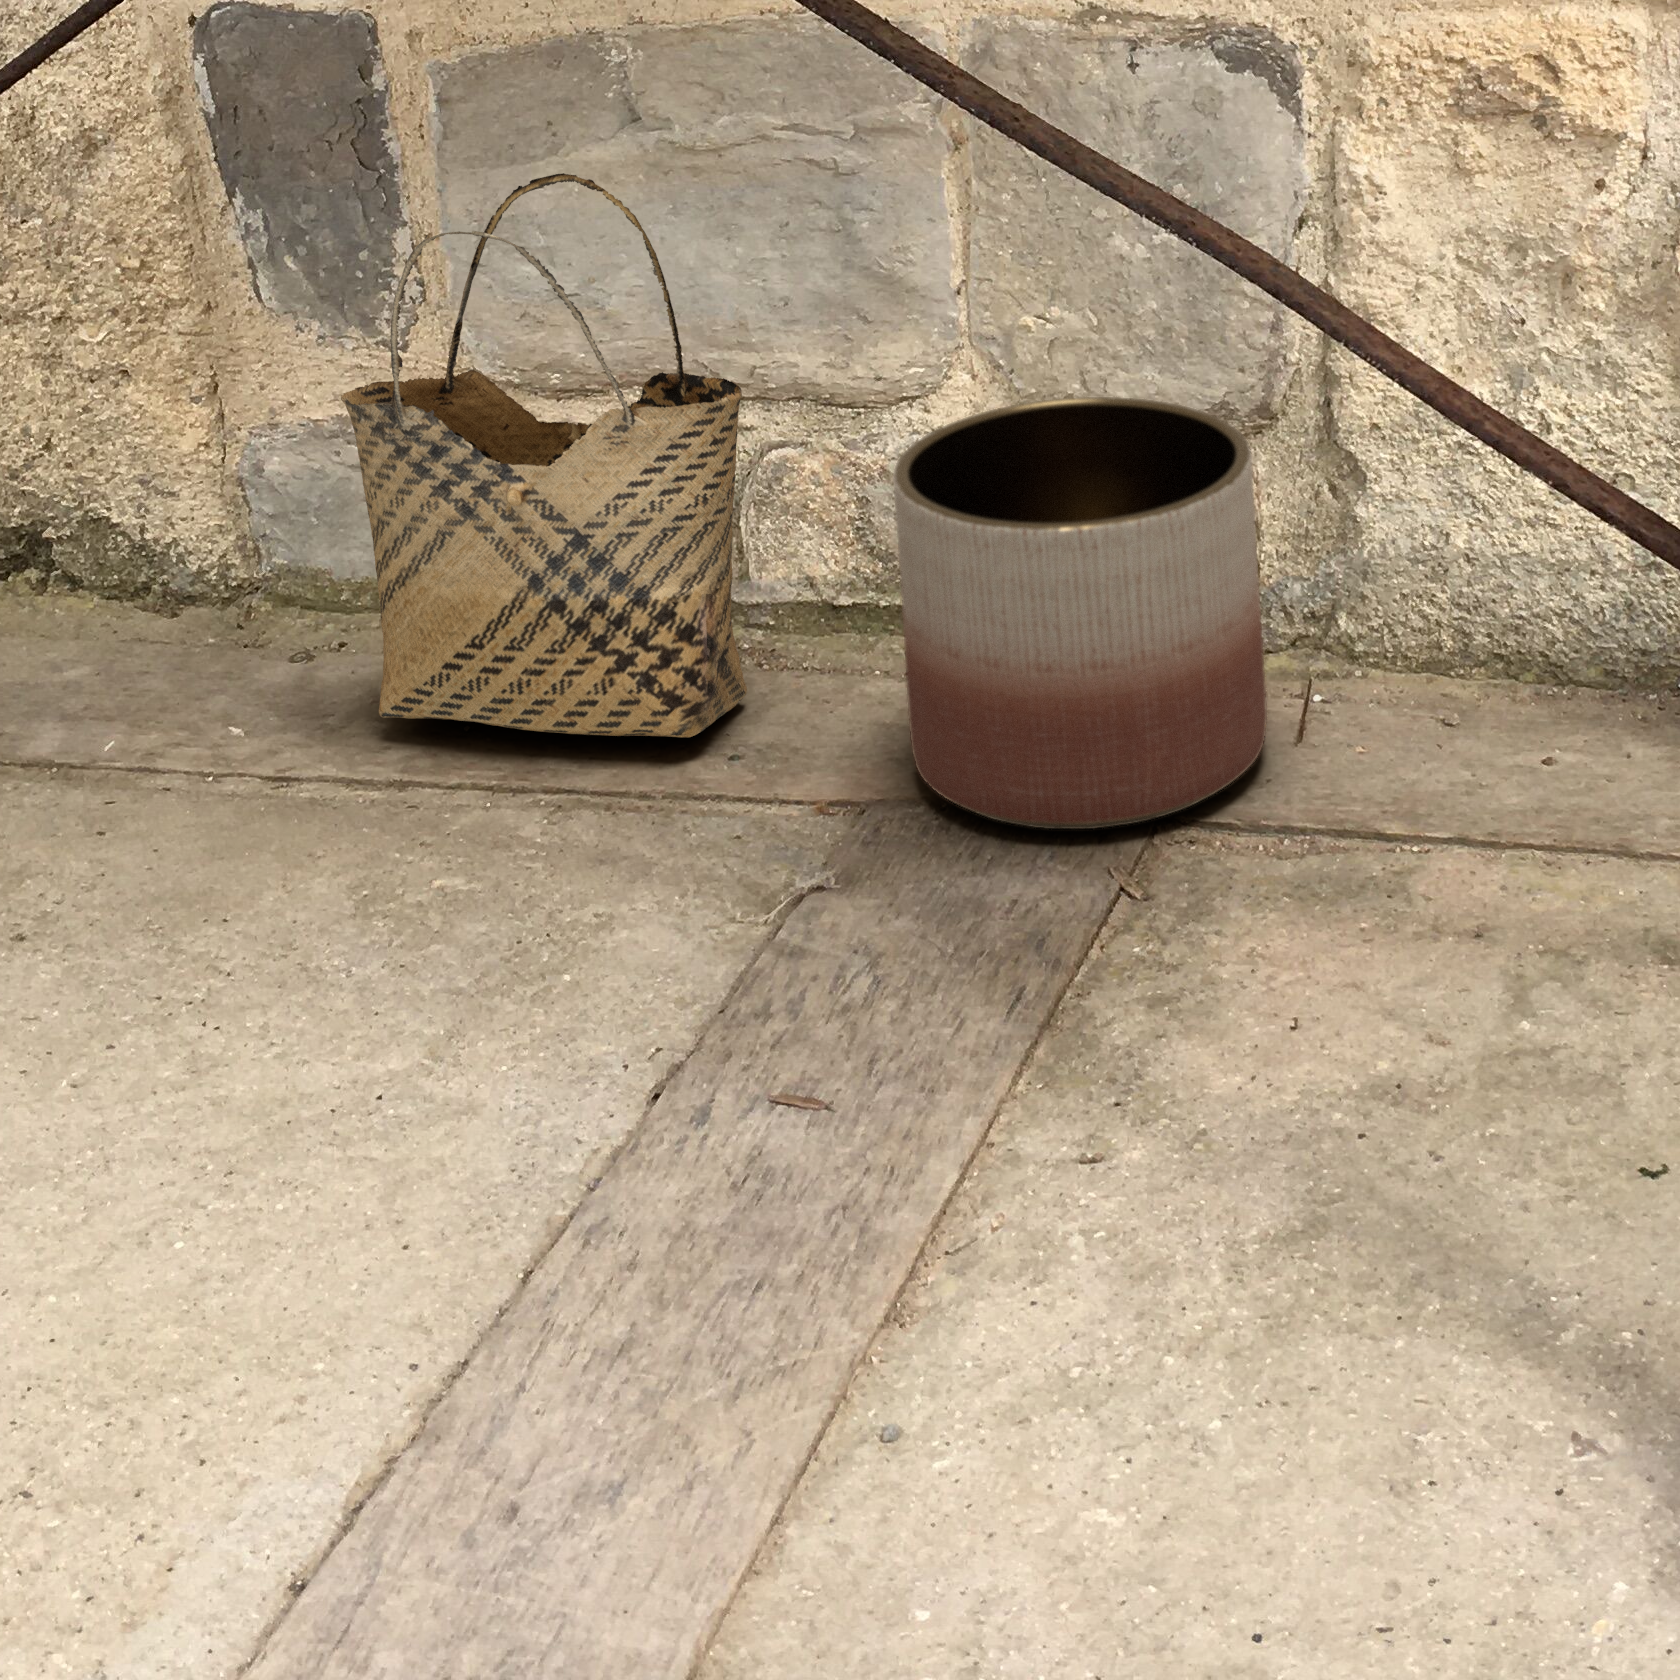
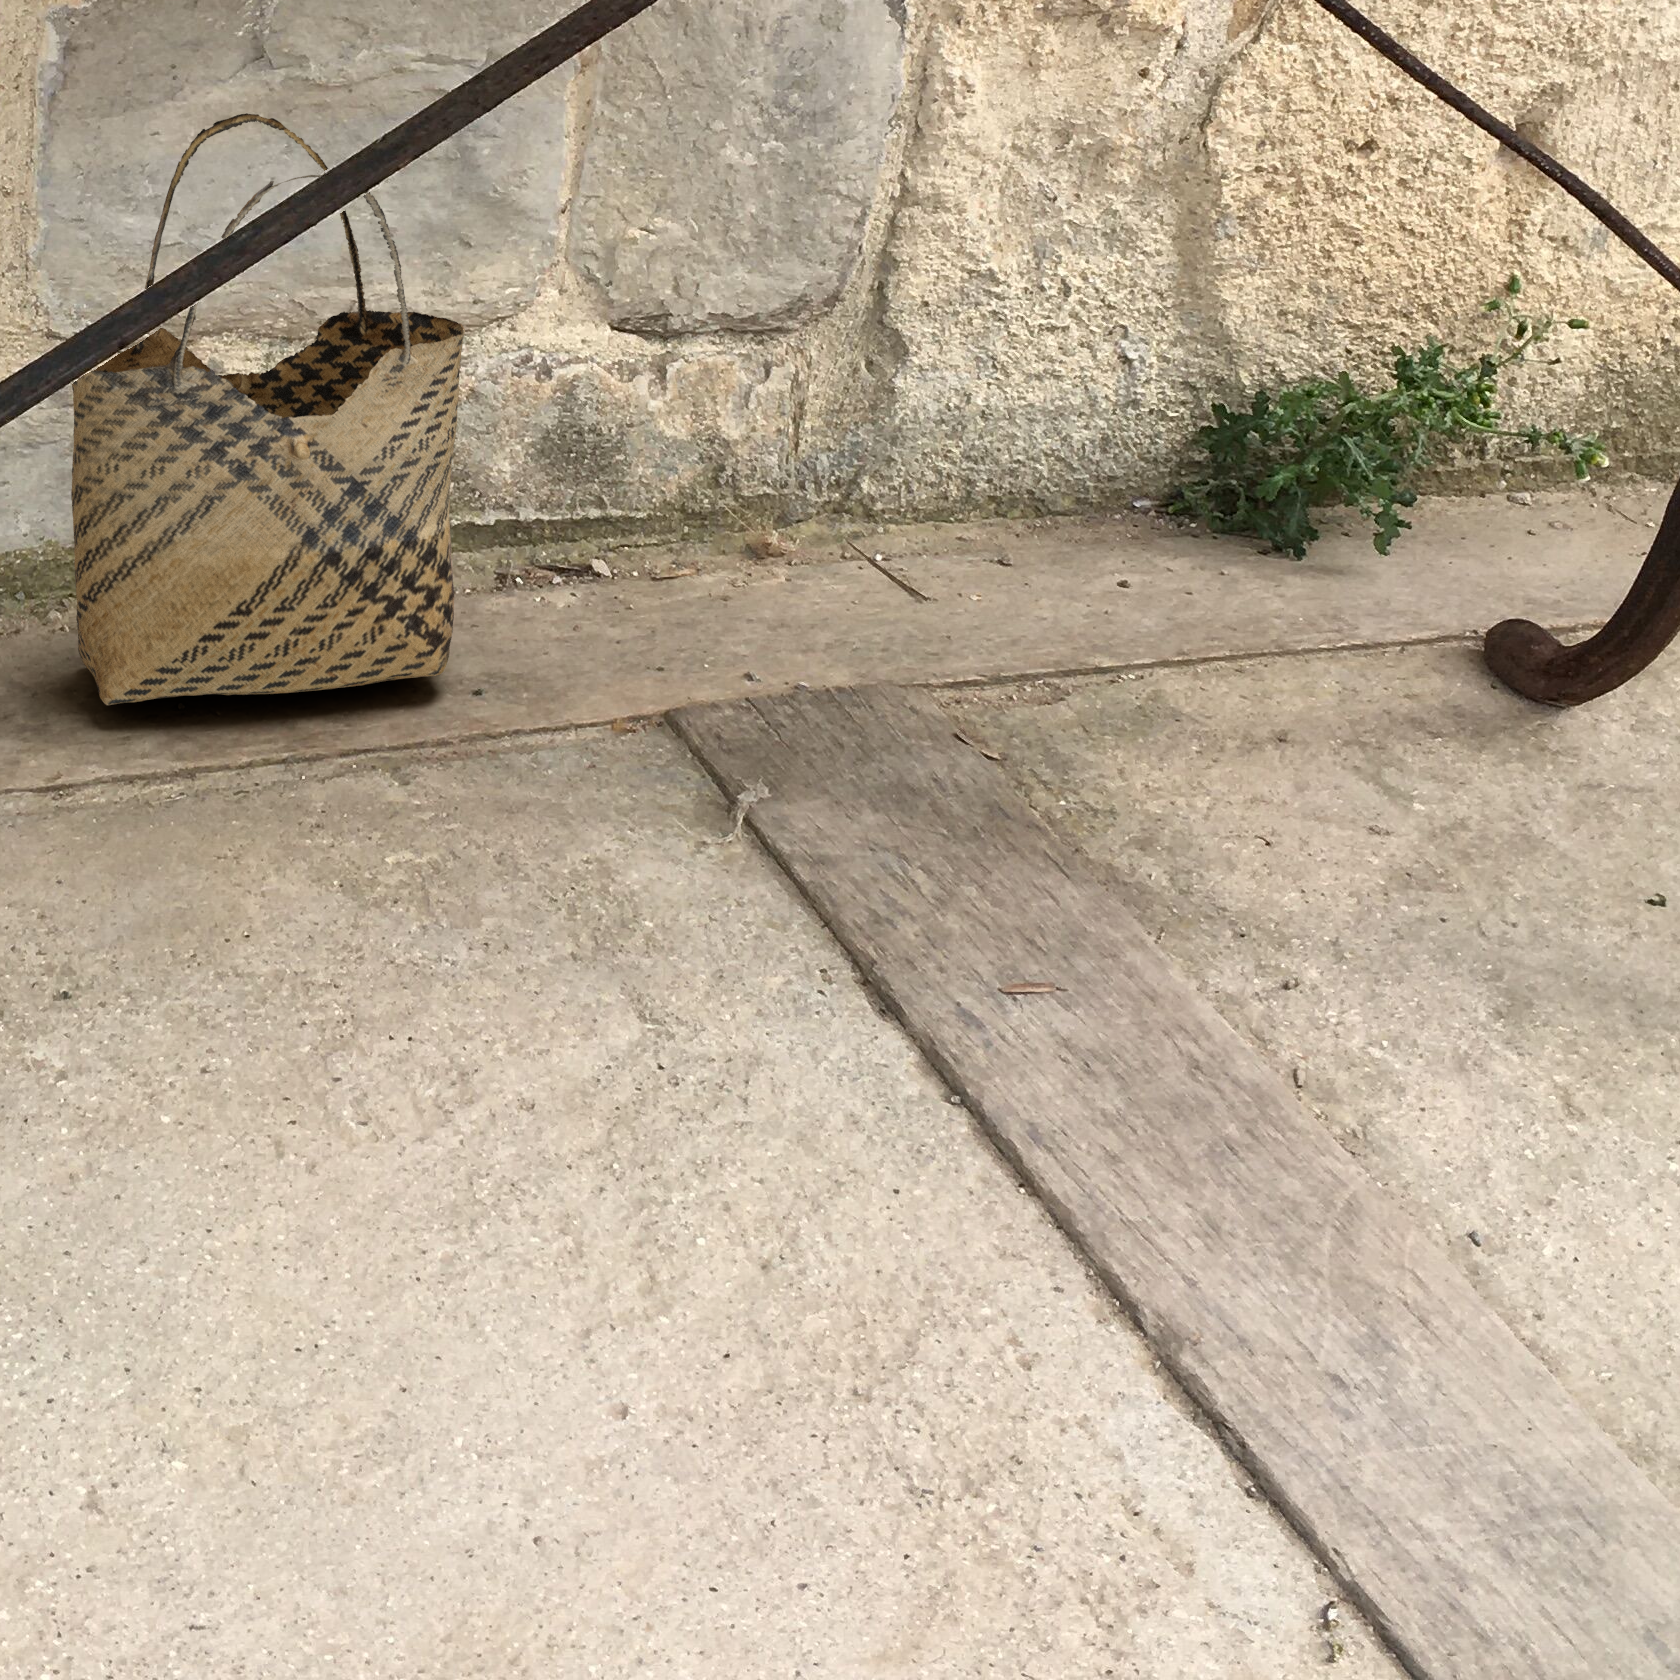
planter: present [893,397,1267,829] -> none [622,297,987,704]

